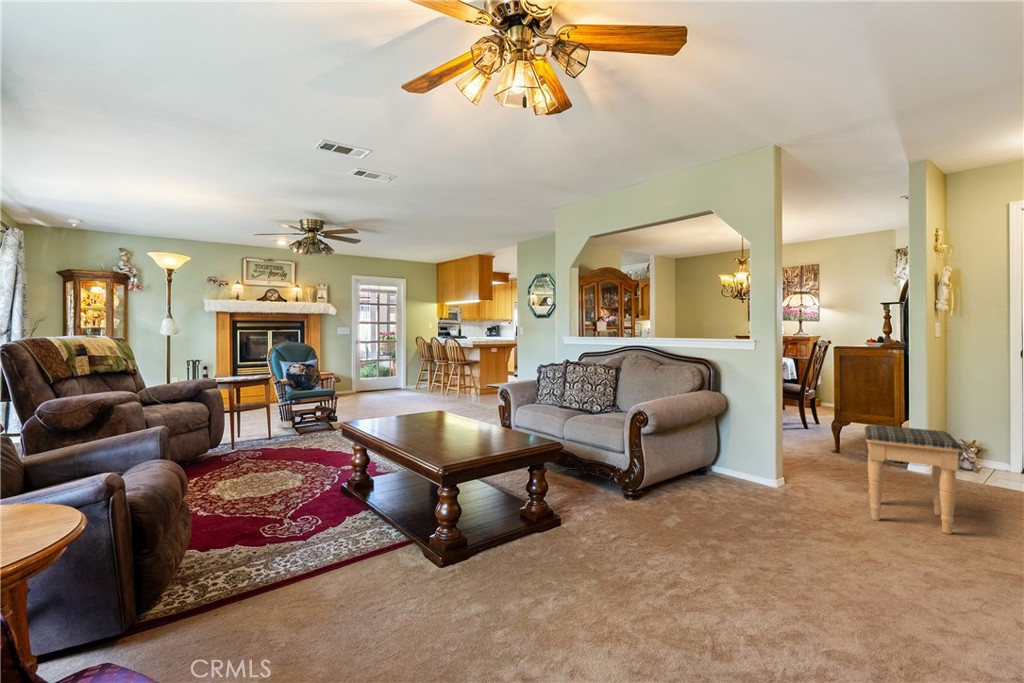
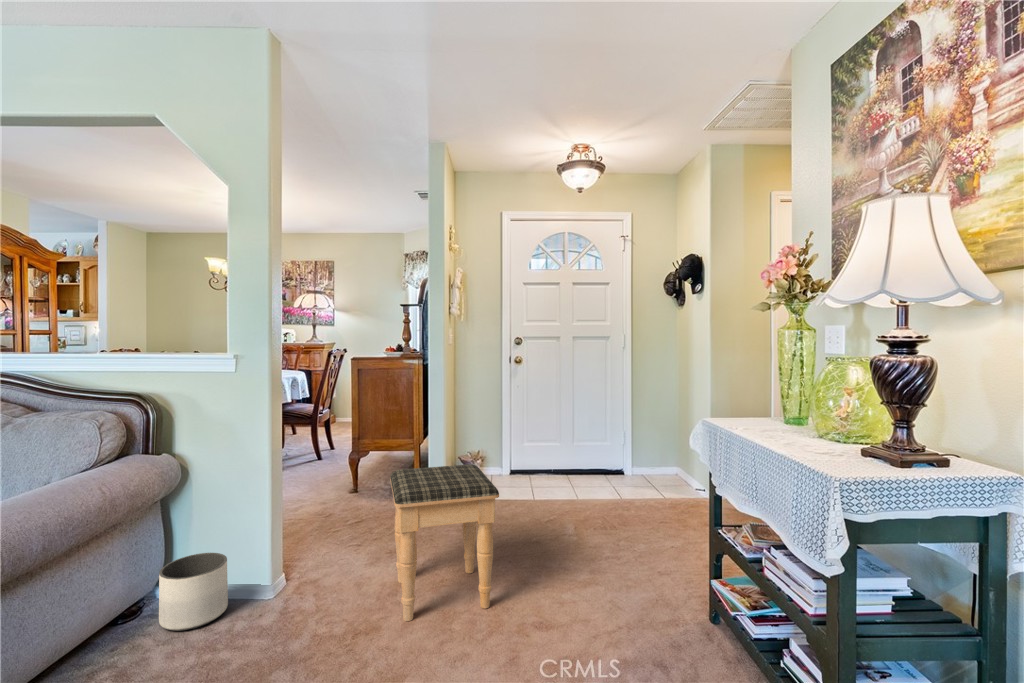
planter: none [718,450,752,486] -> present [159,553,228,631]

